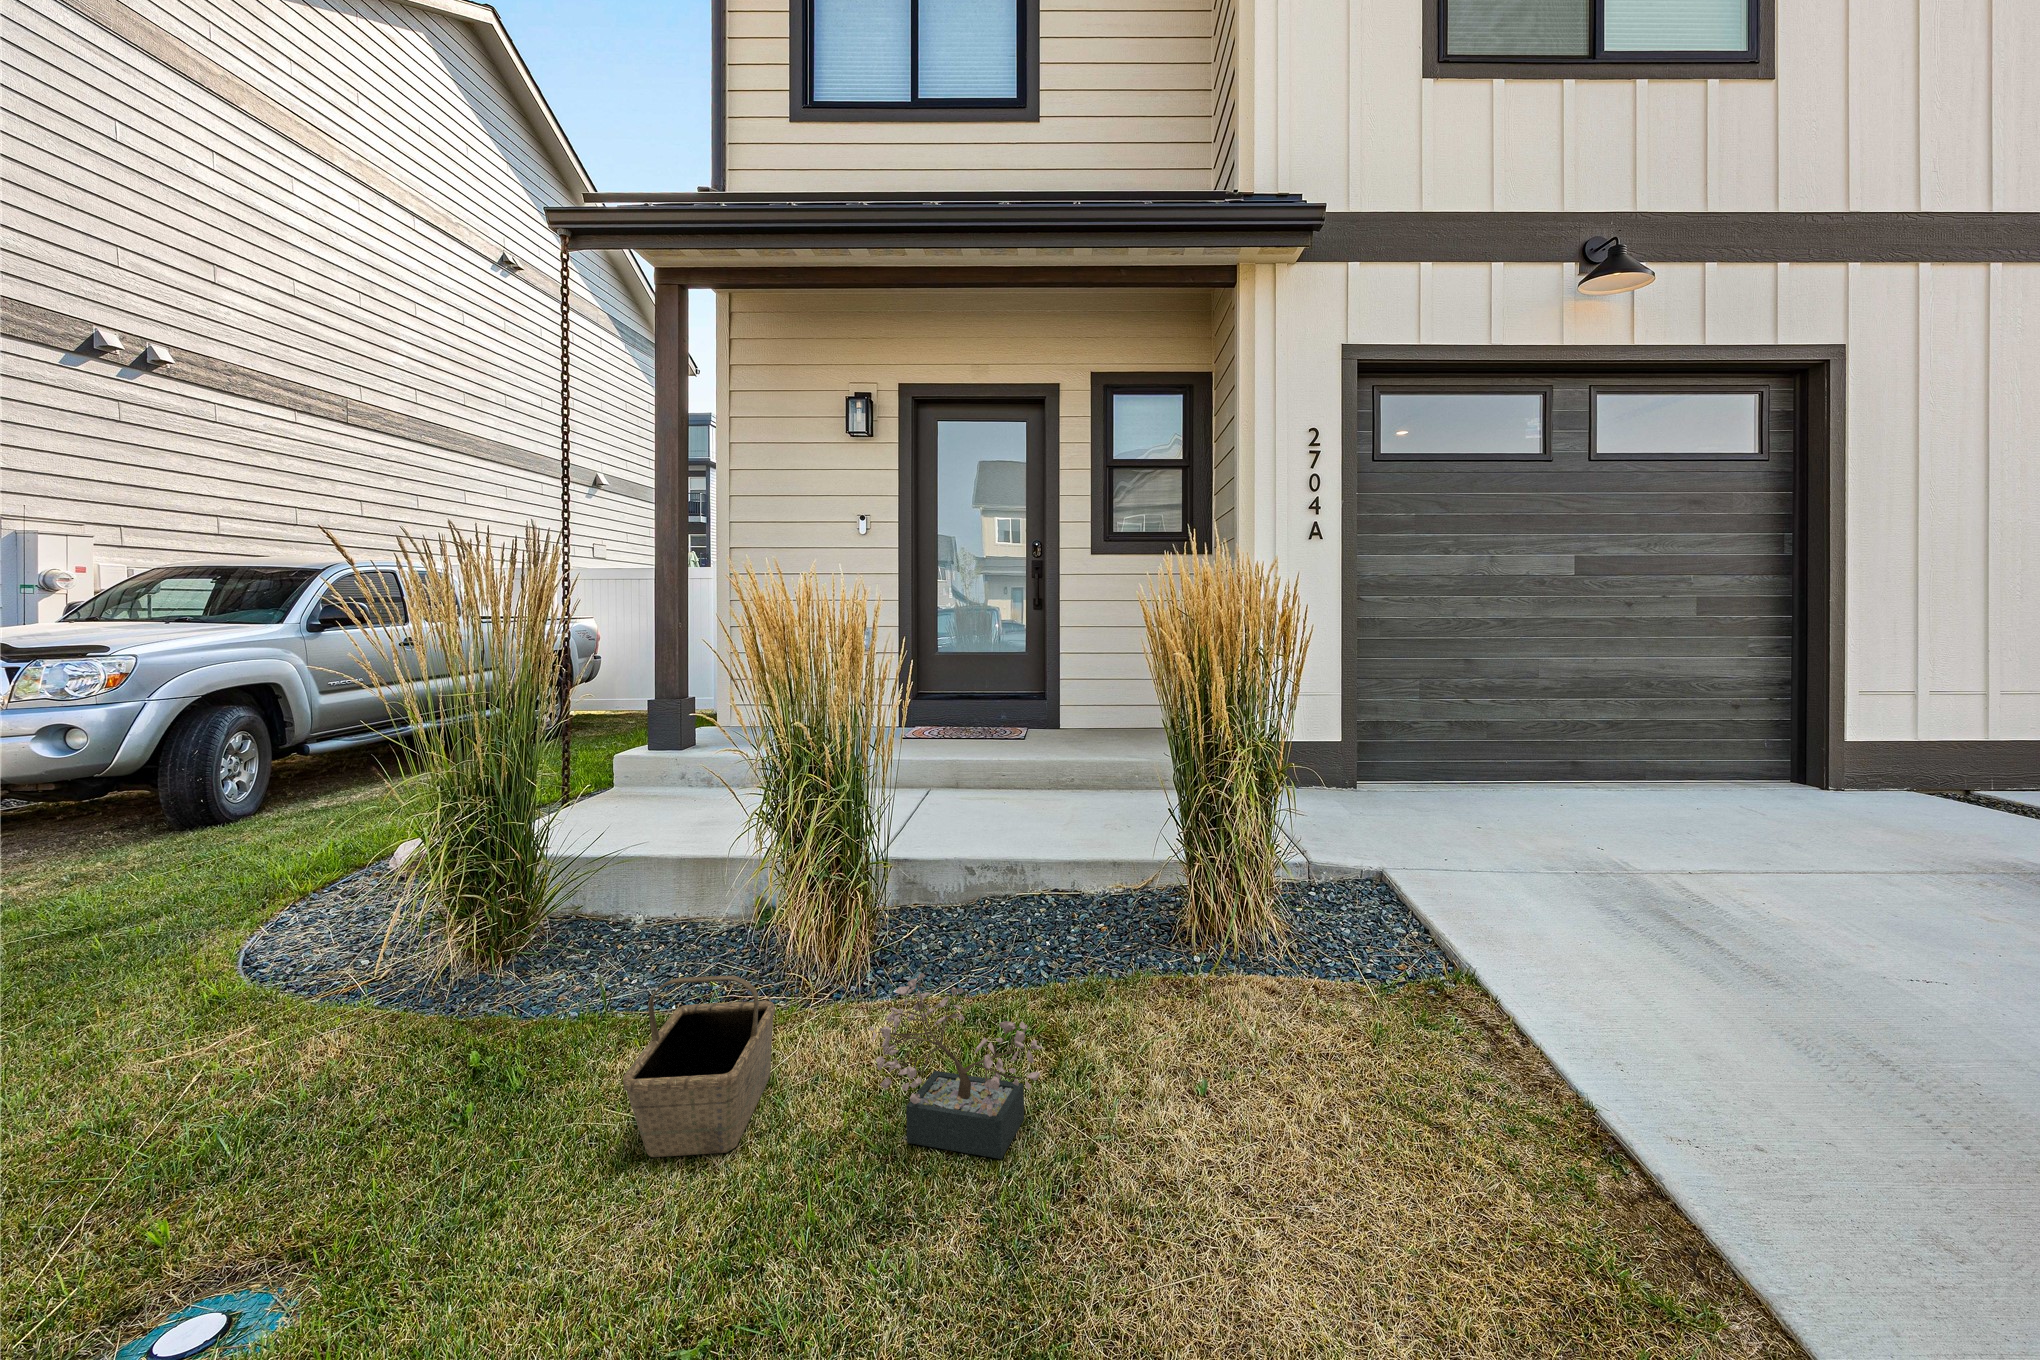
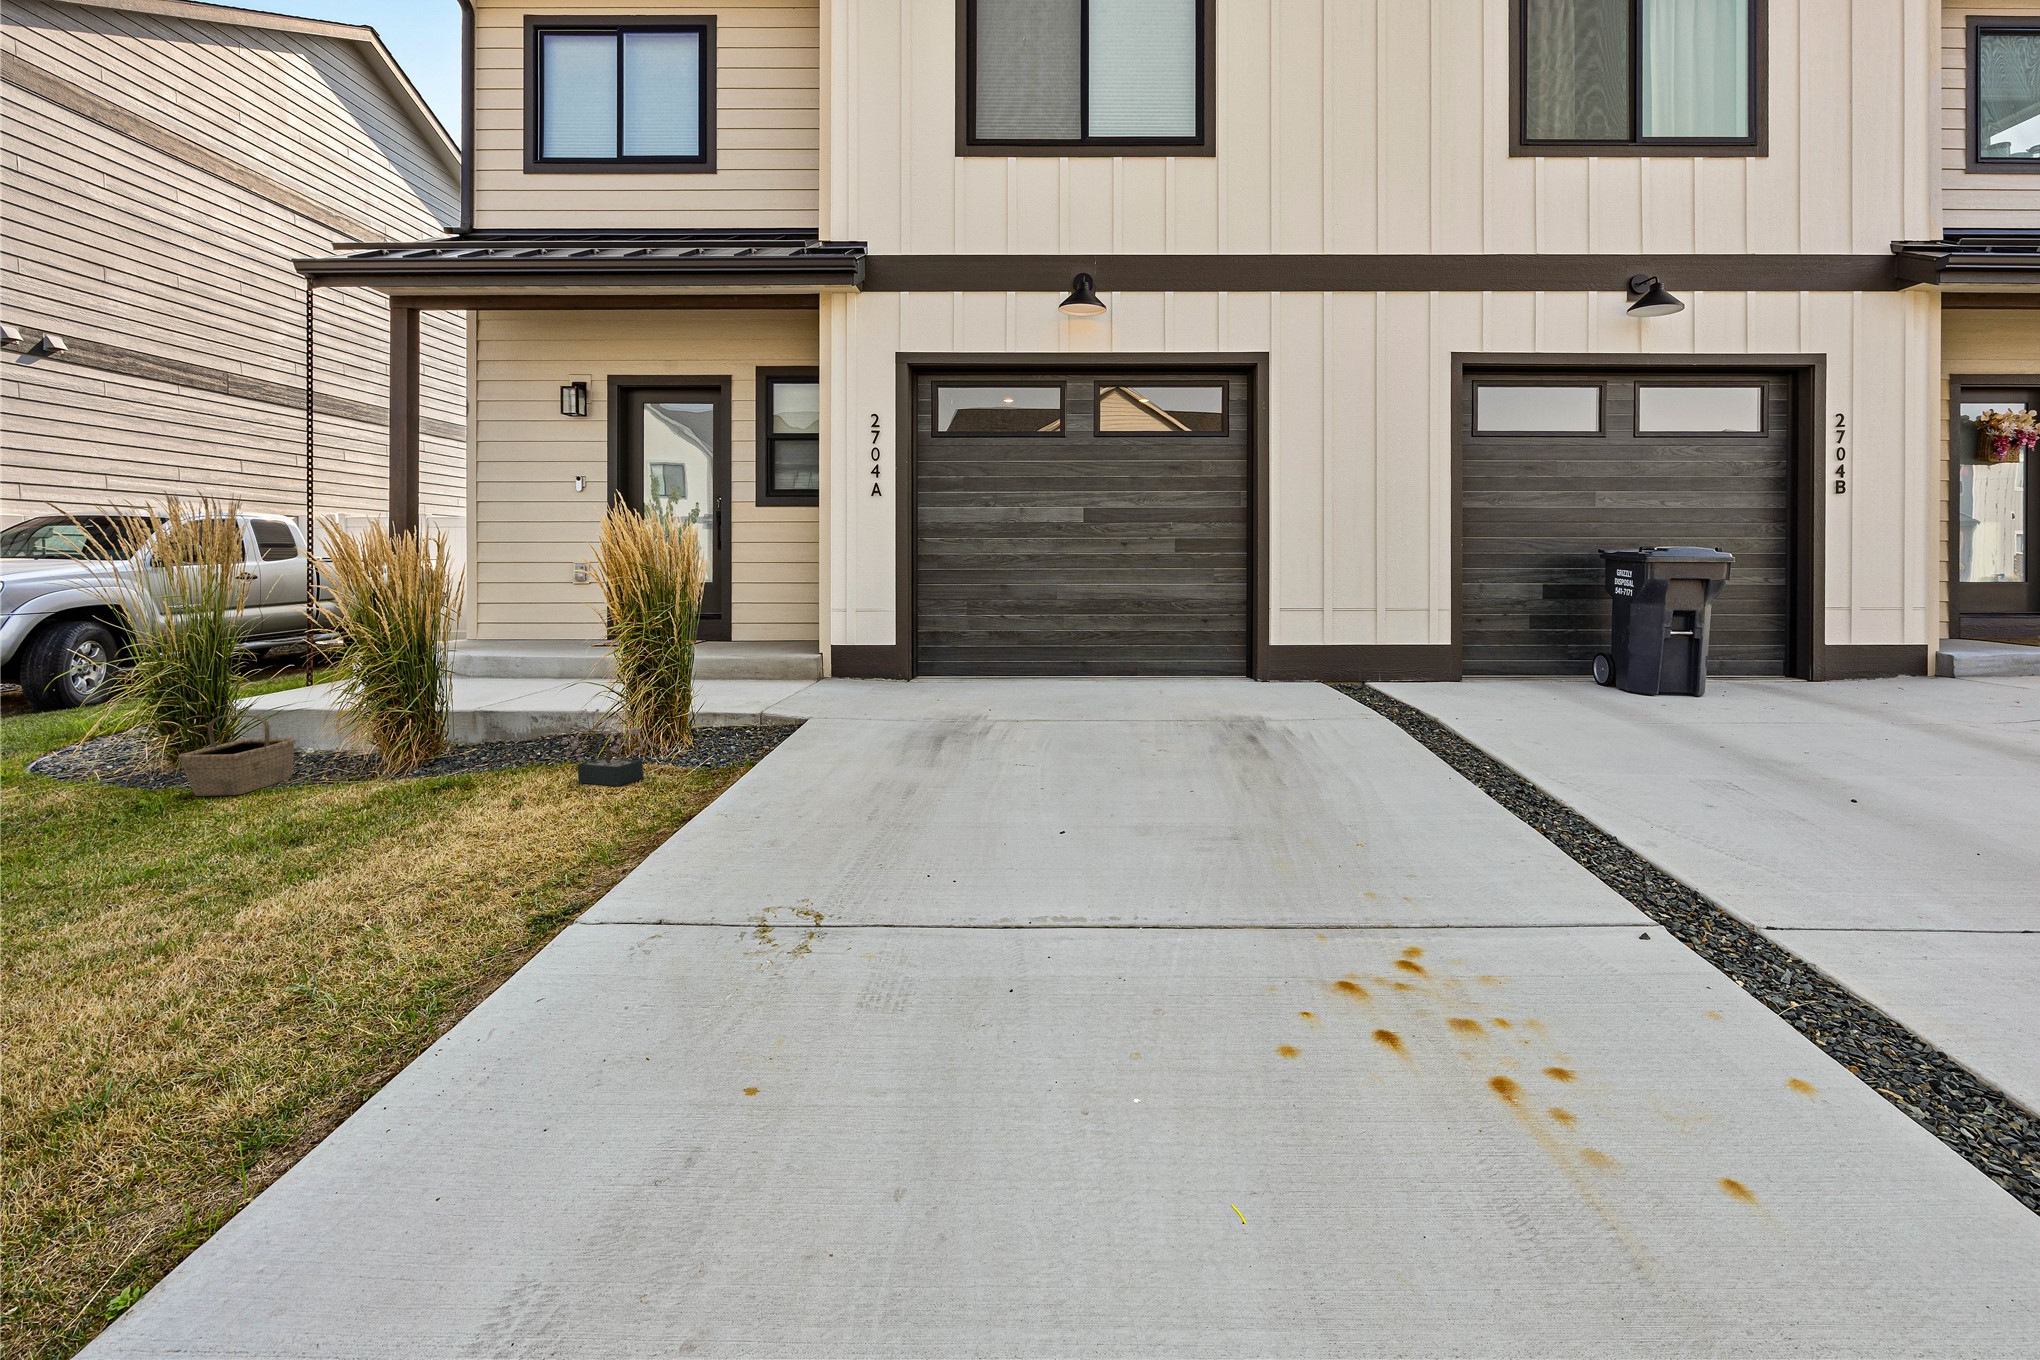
decorative plant: present [869,973,1043,1159] -> present [557,709,653,786]

